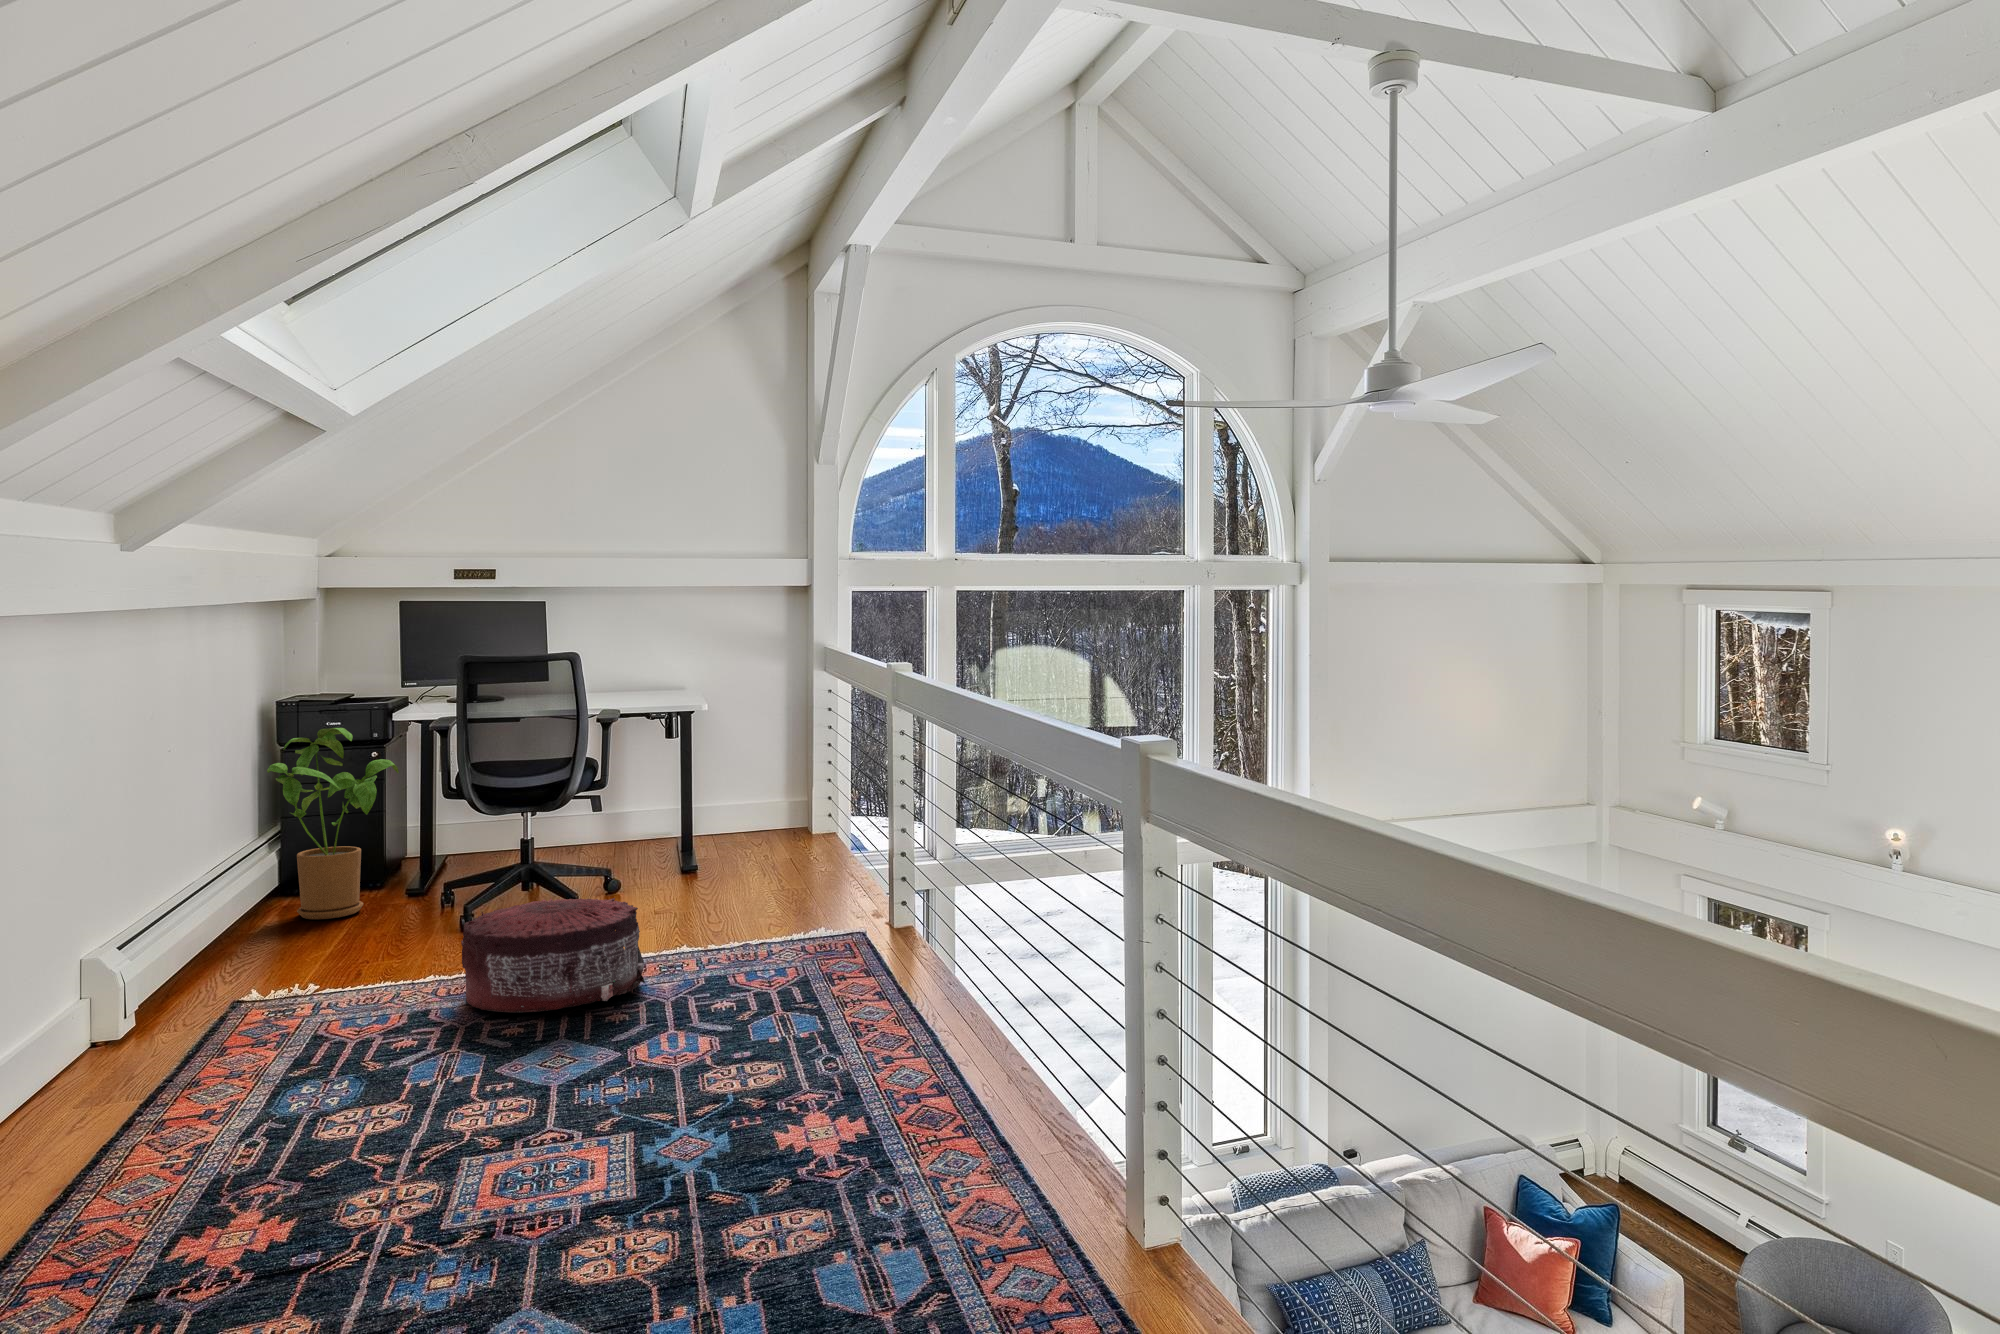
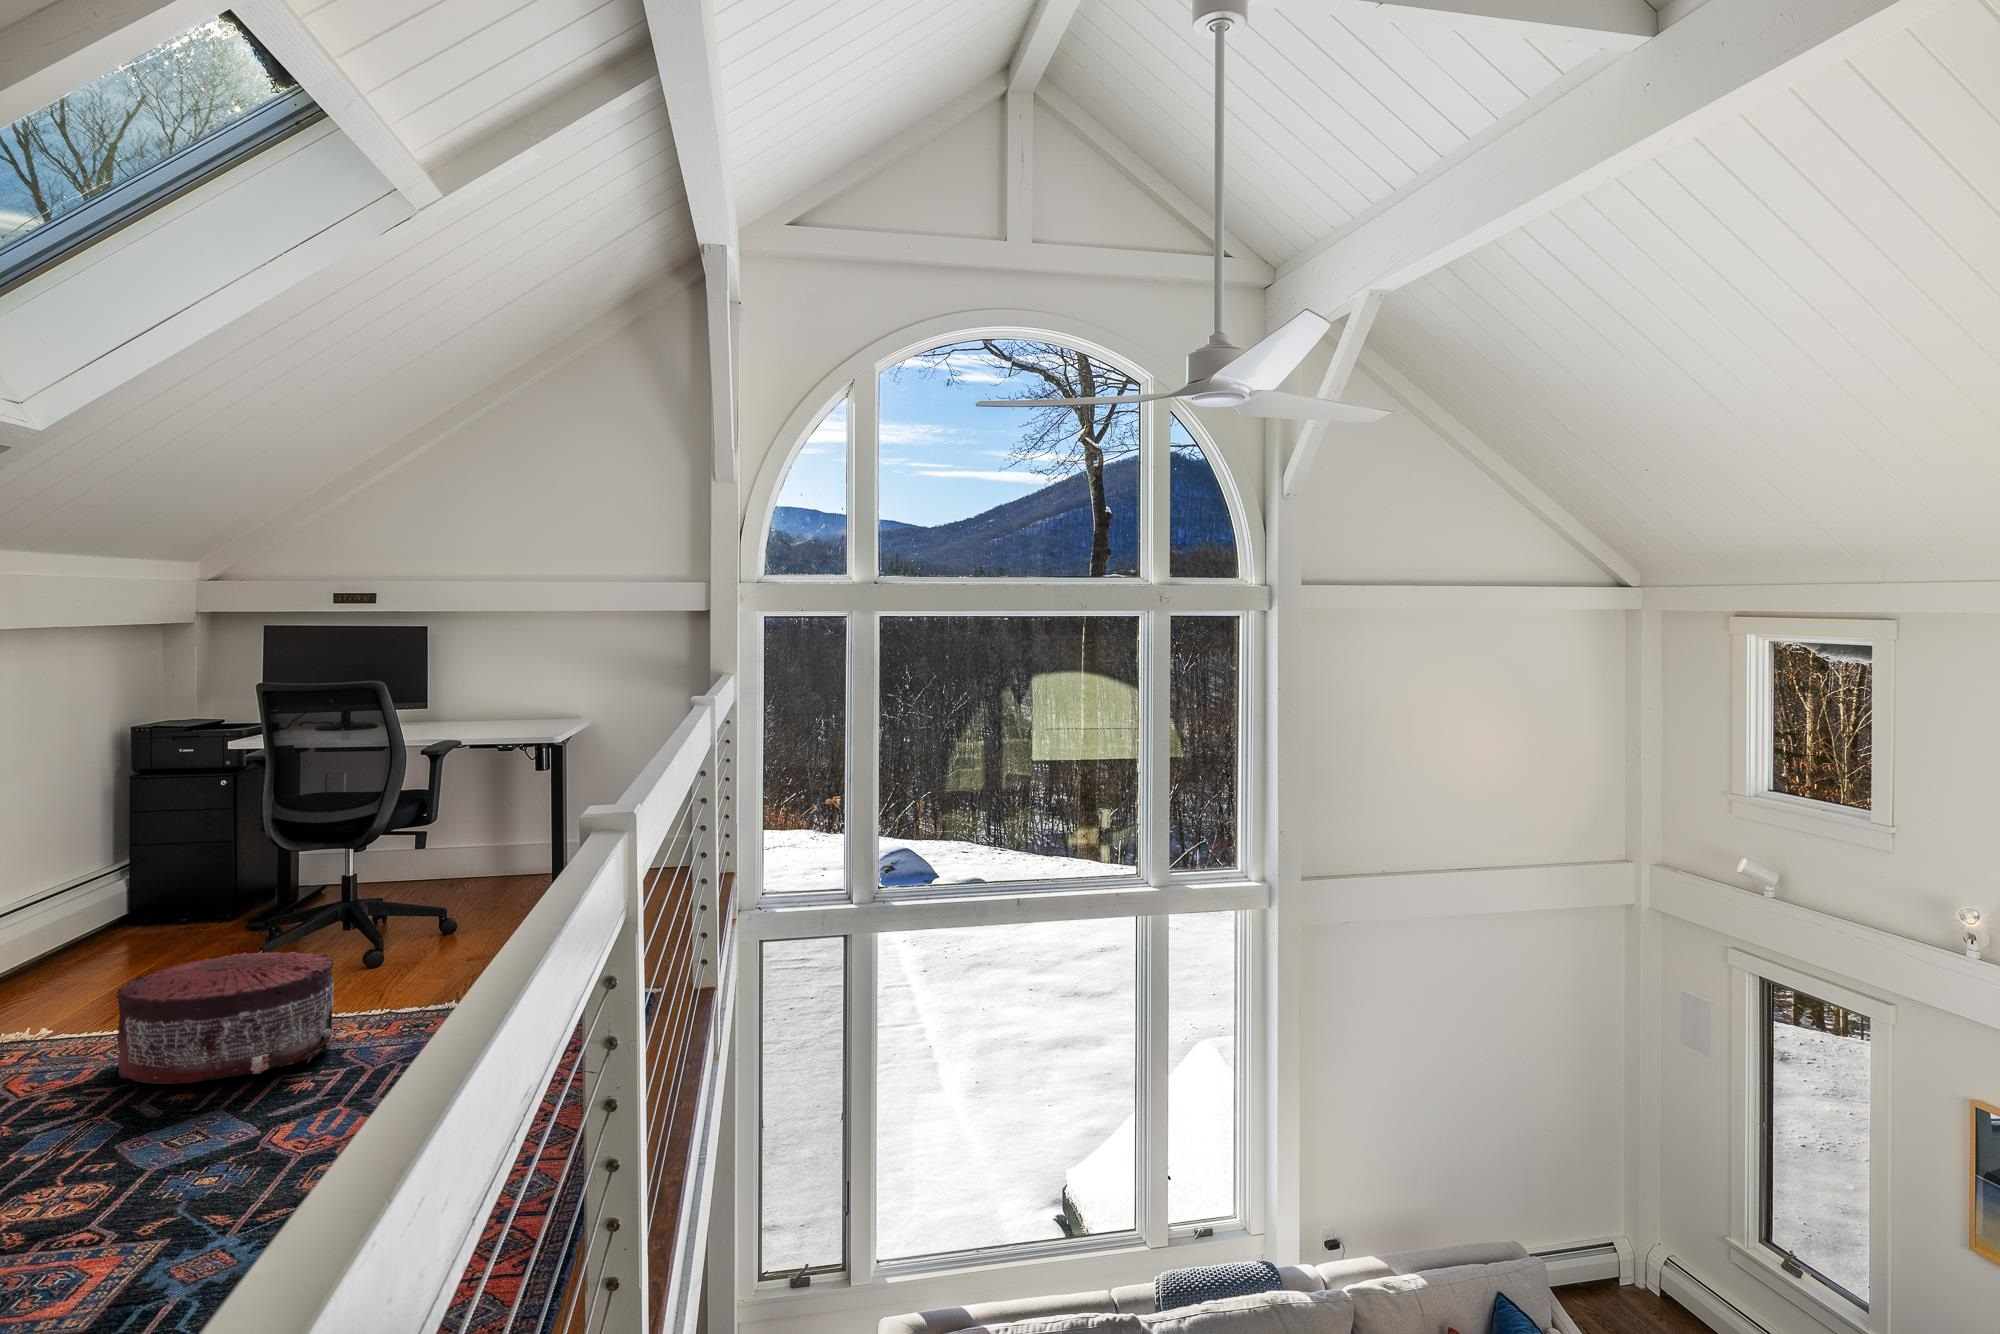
house plant: present [267,728,399,919] -> none [62,756,219,953]

